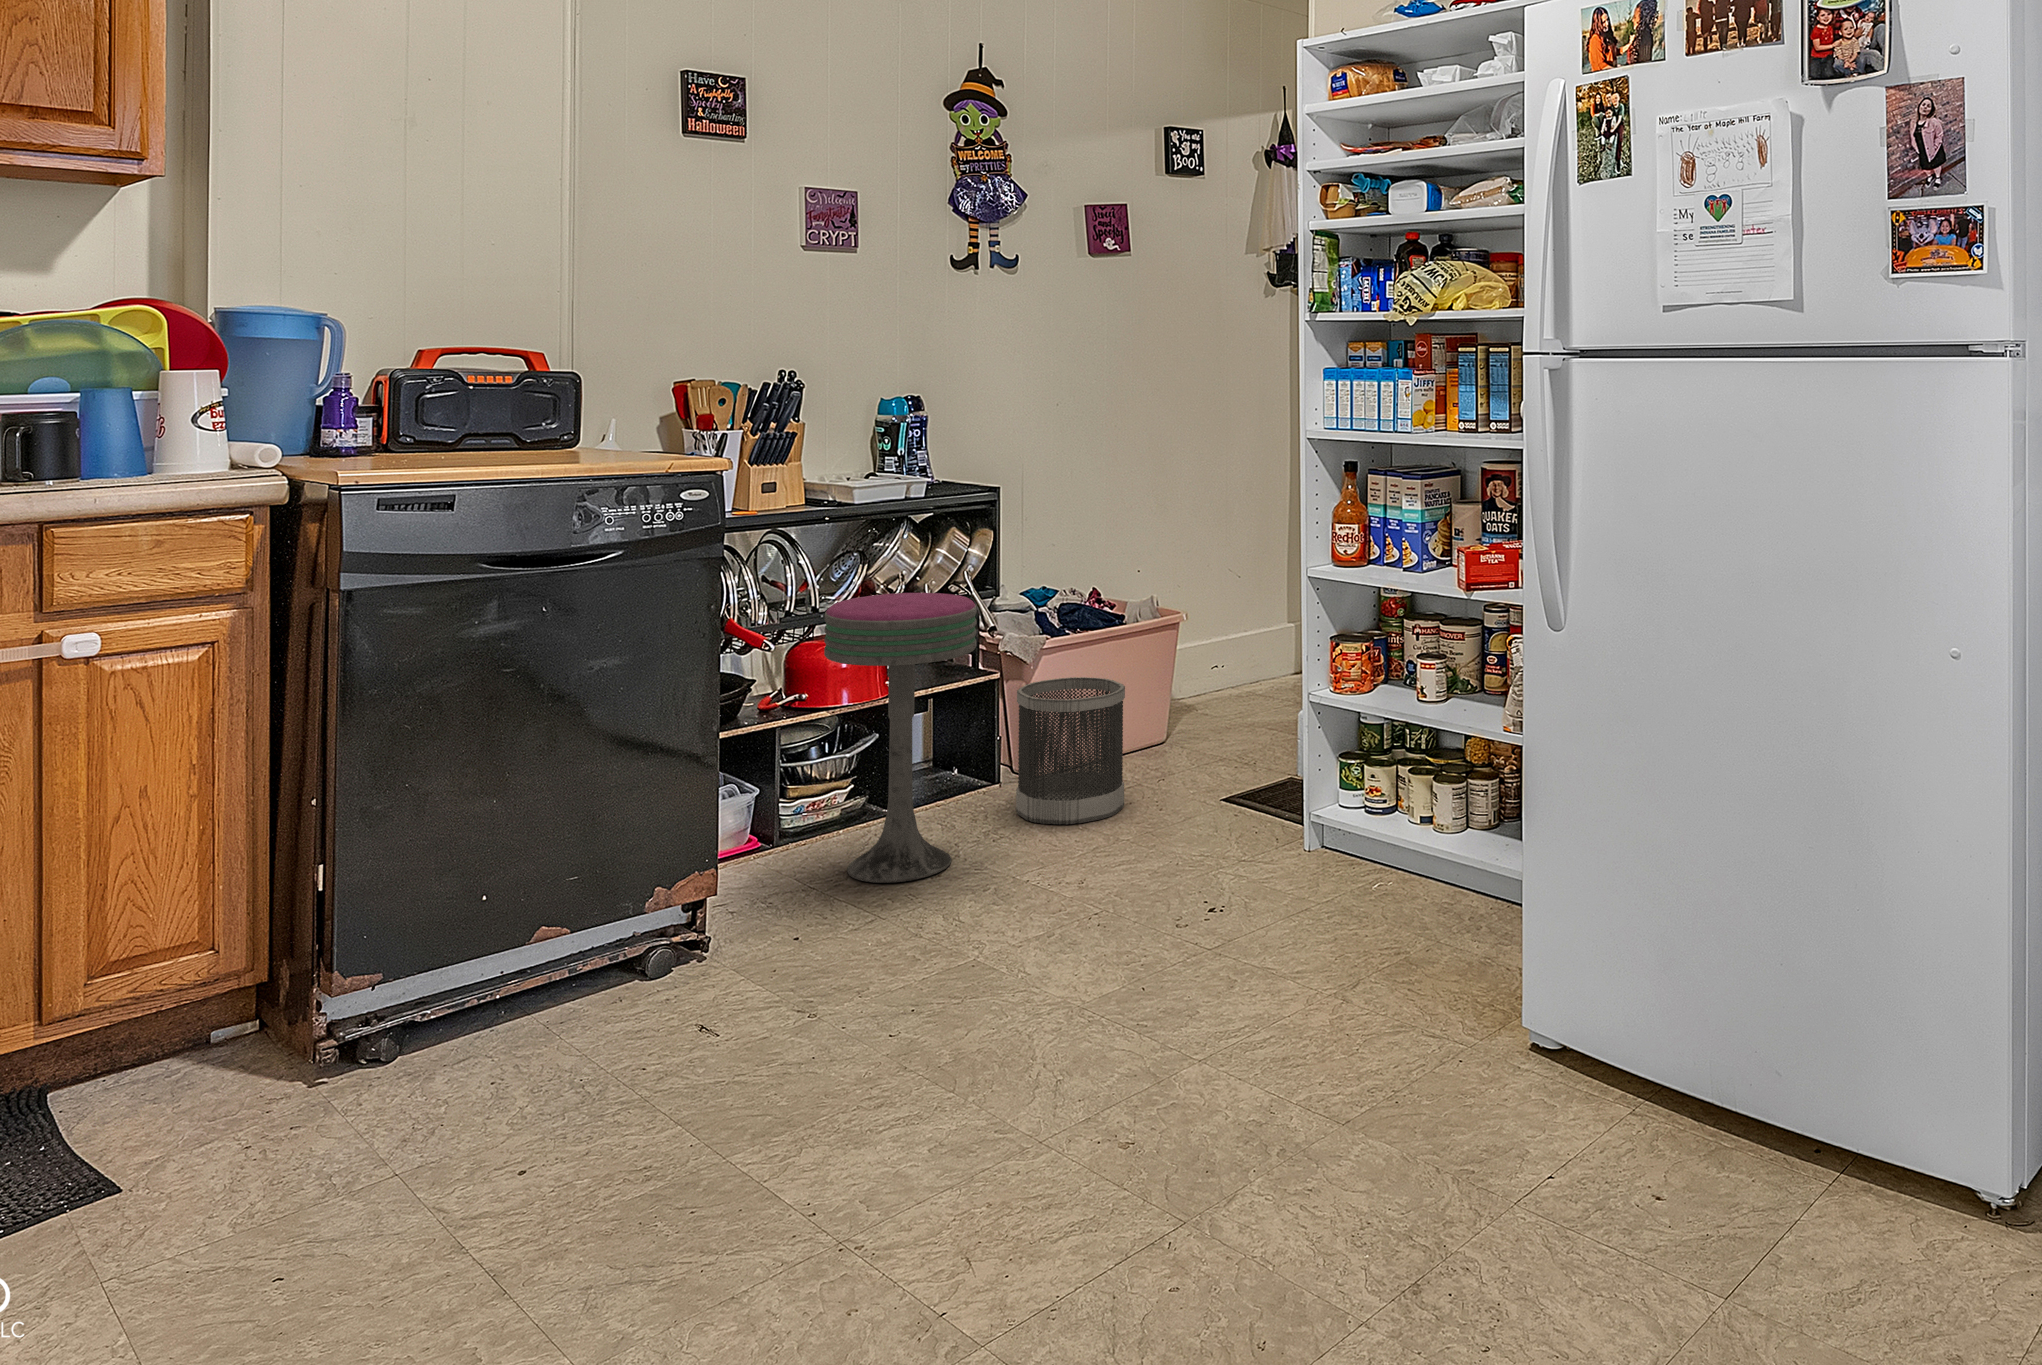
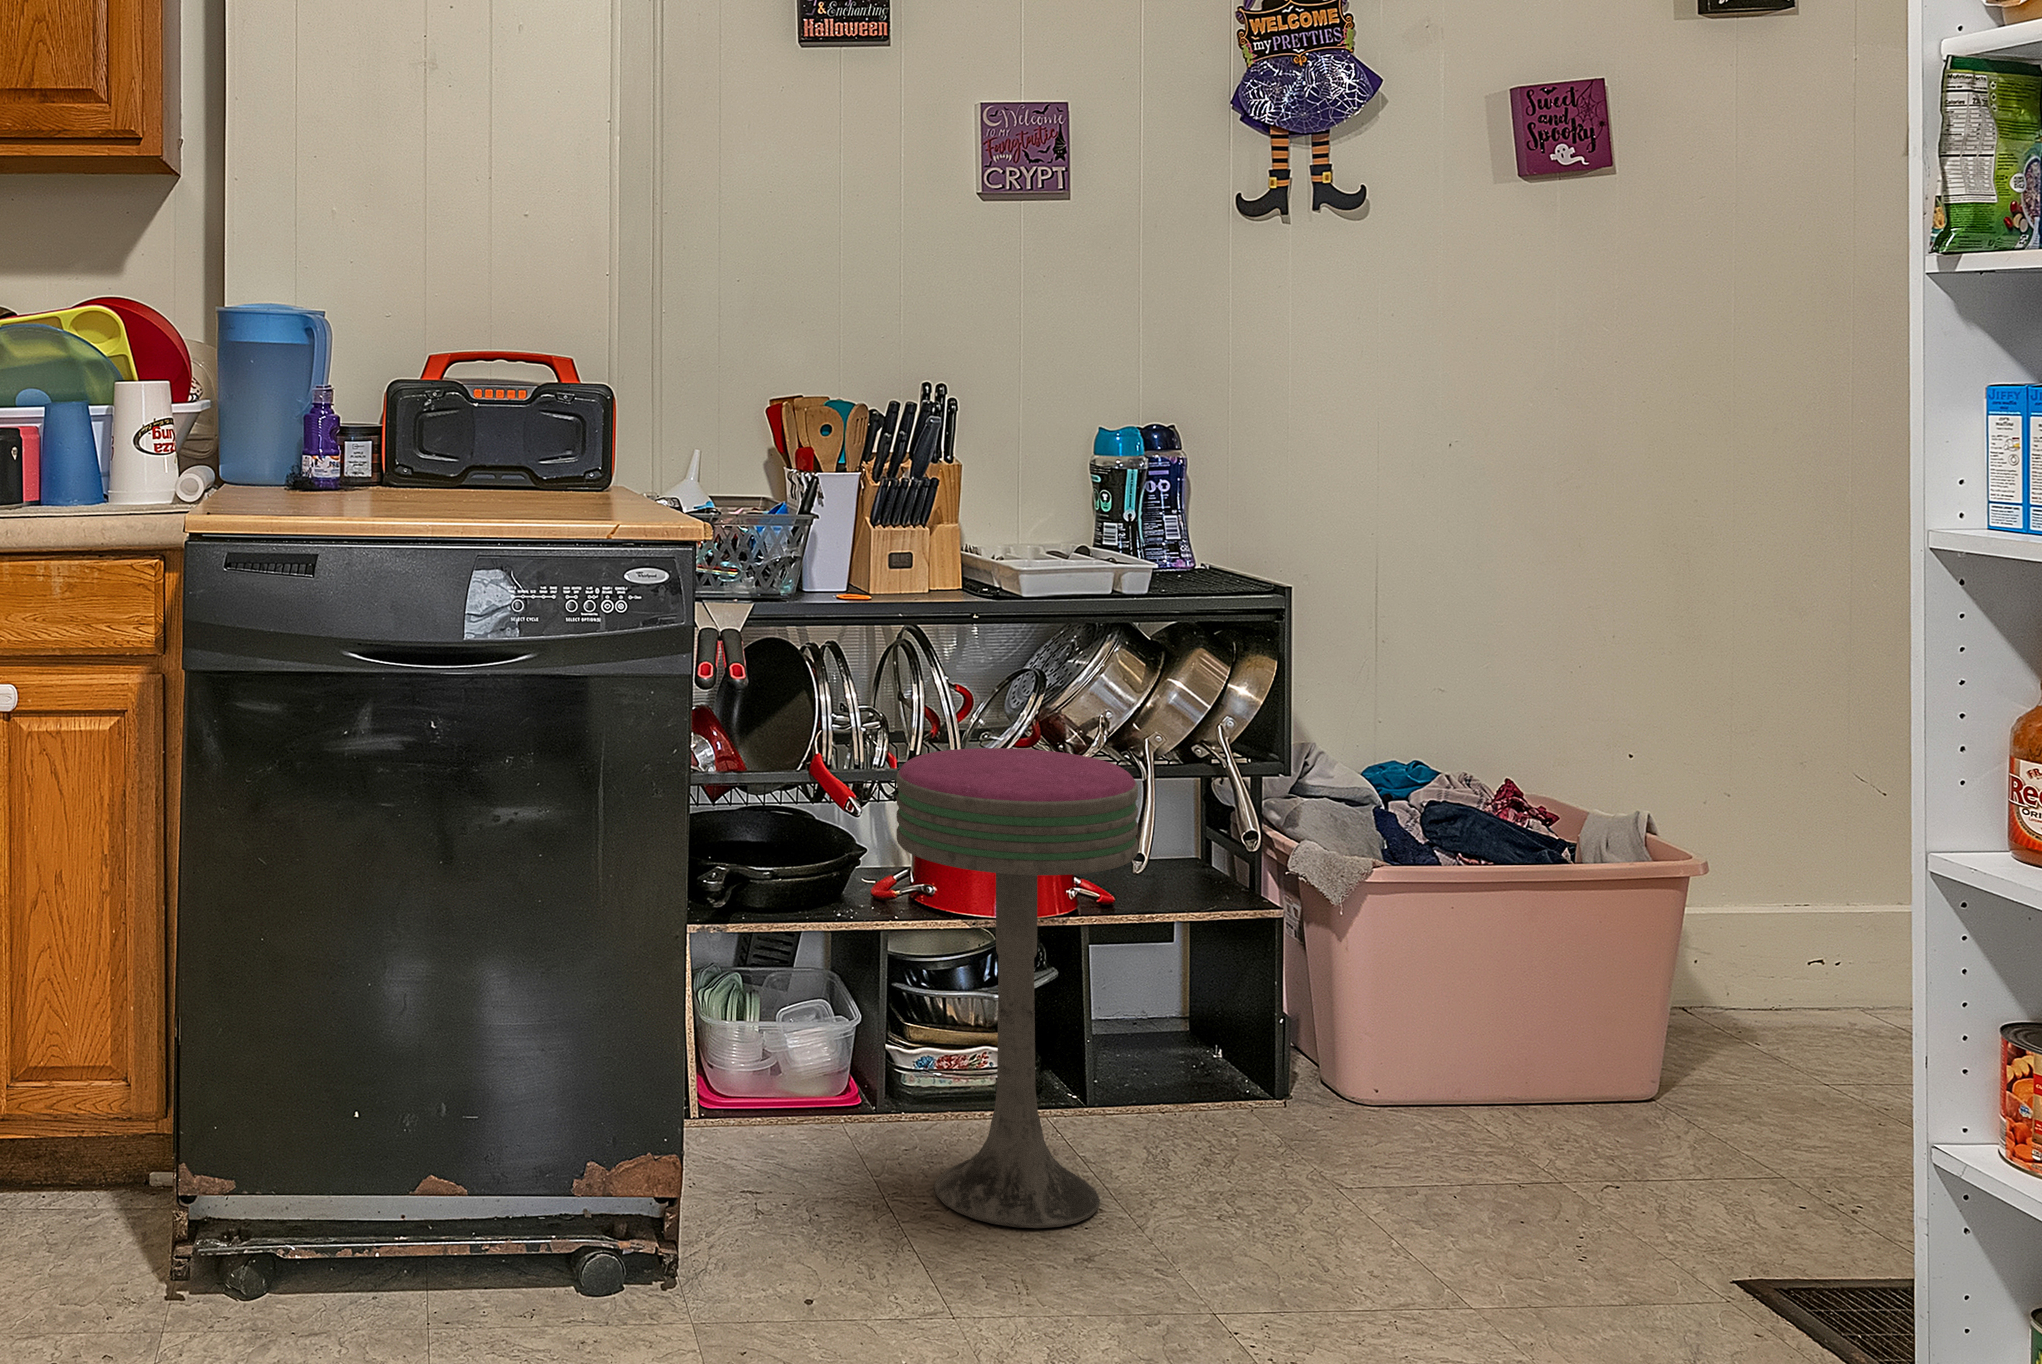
wastebasket: present [1016,677,1125,824] -> none [1259,931,1459,1207]

